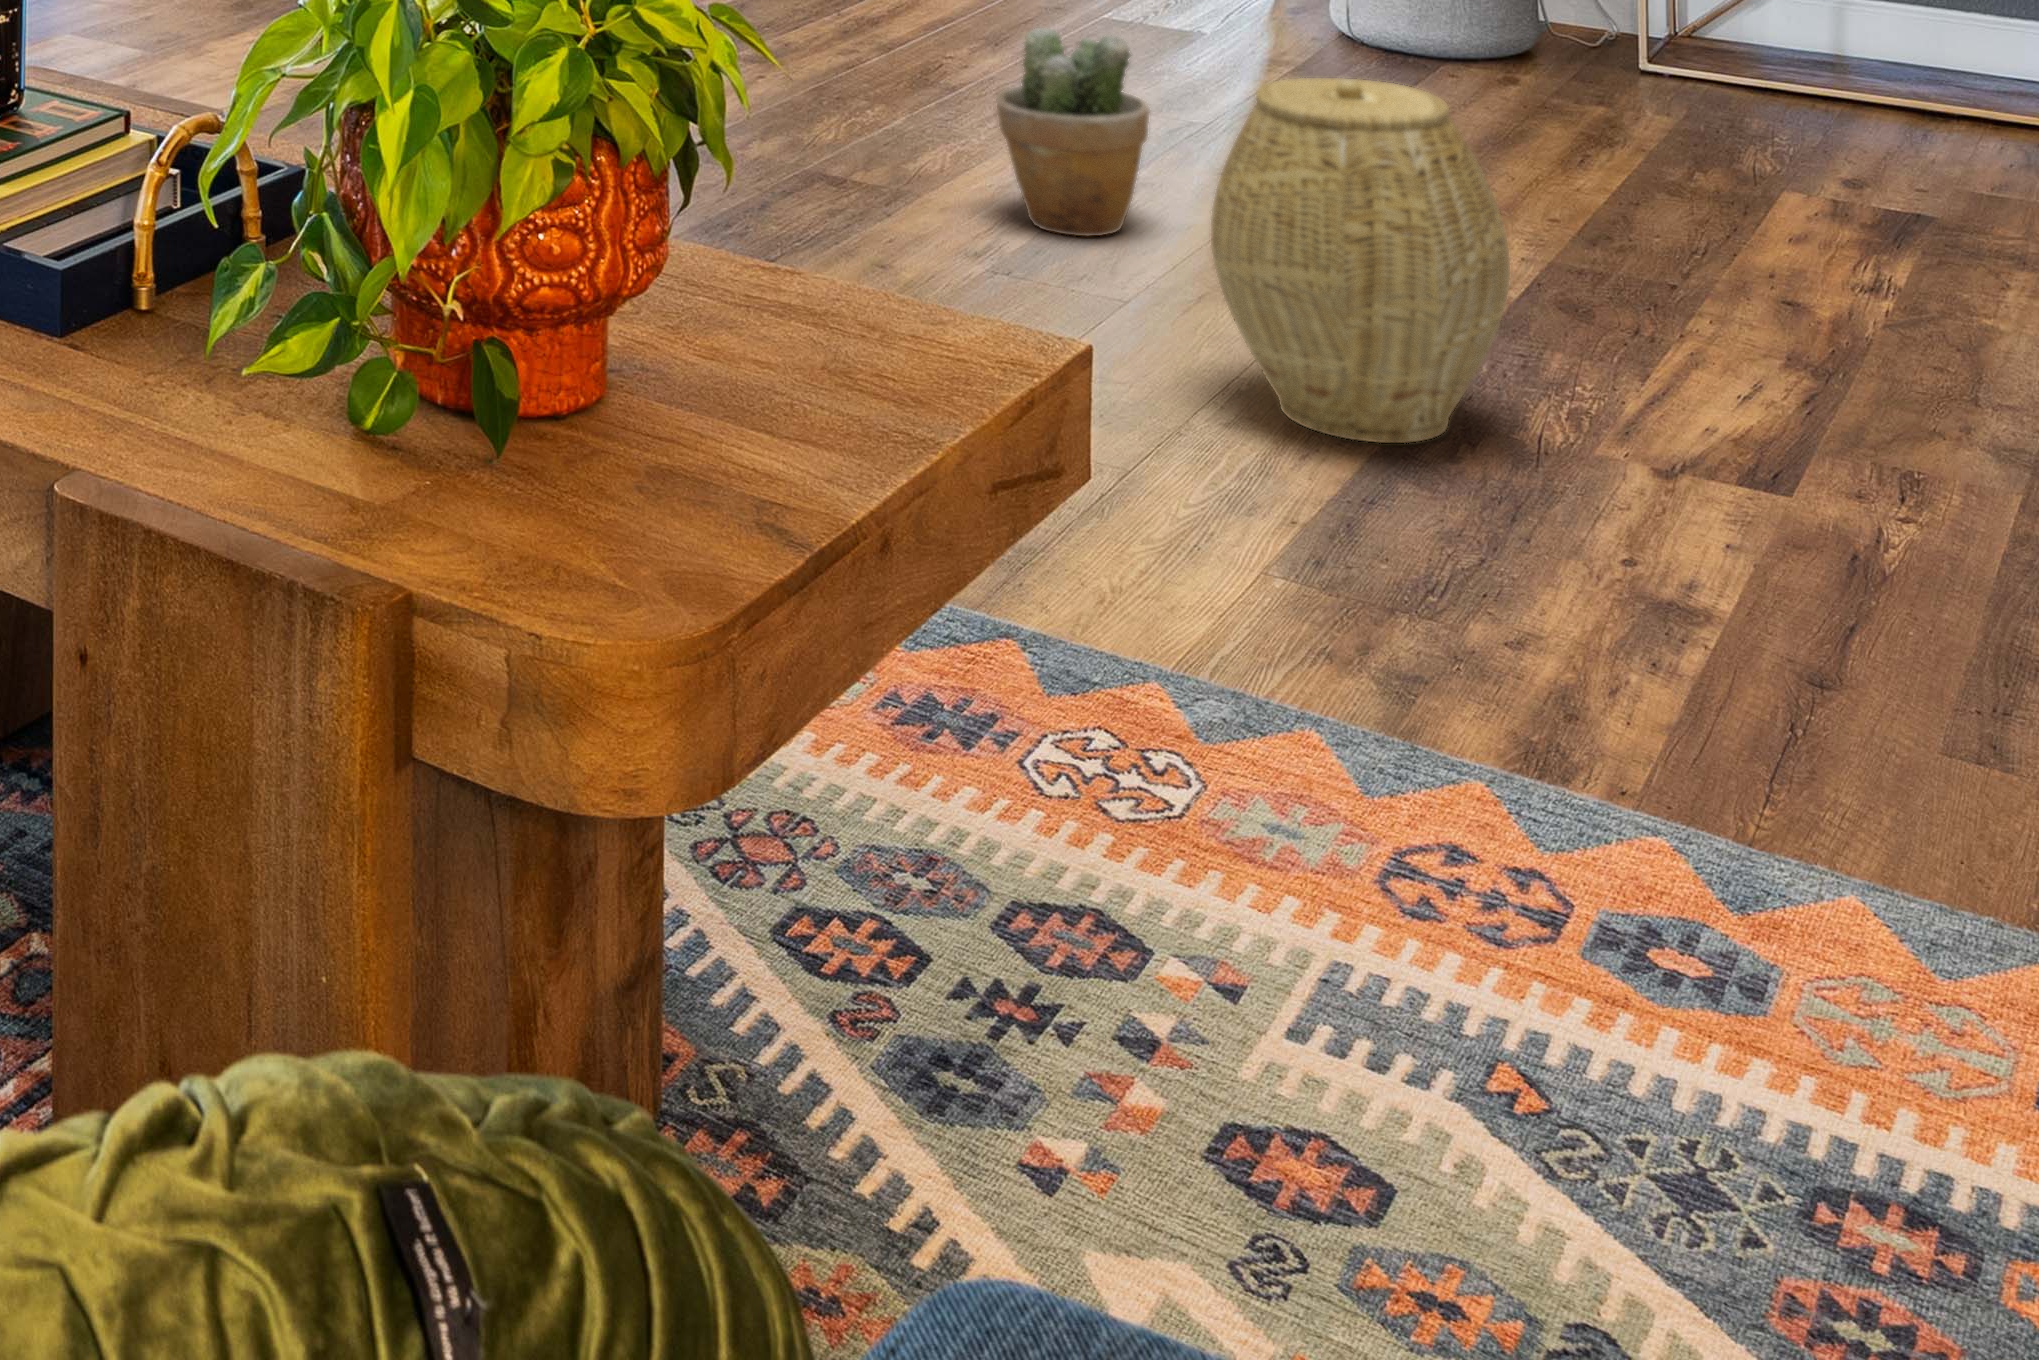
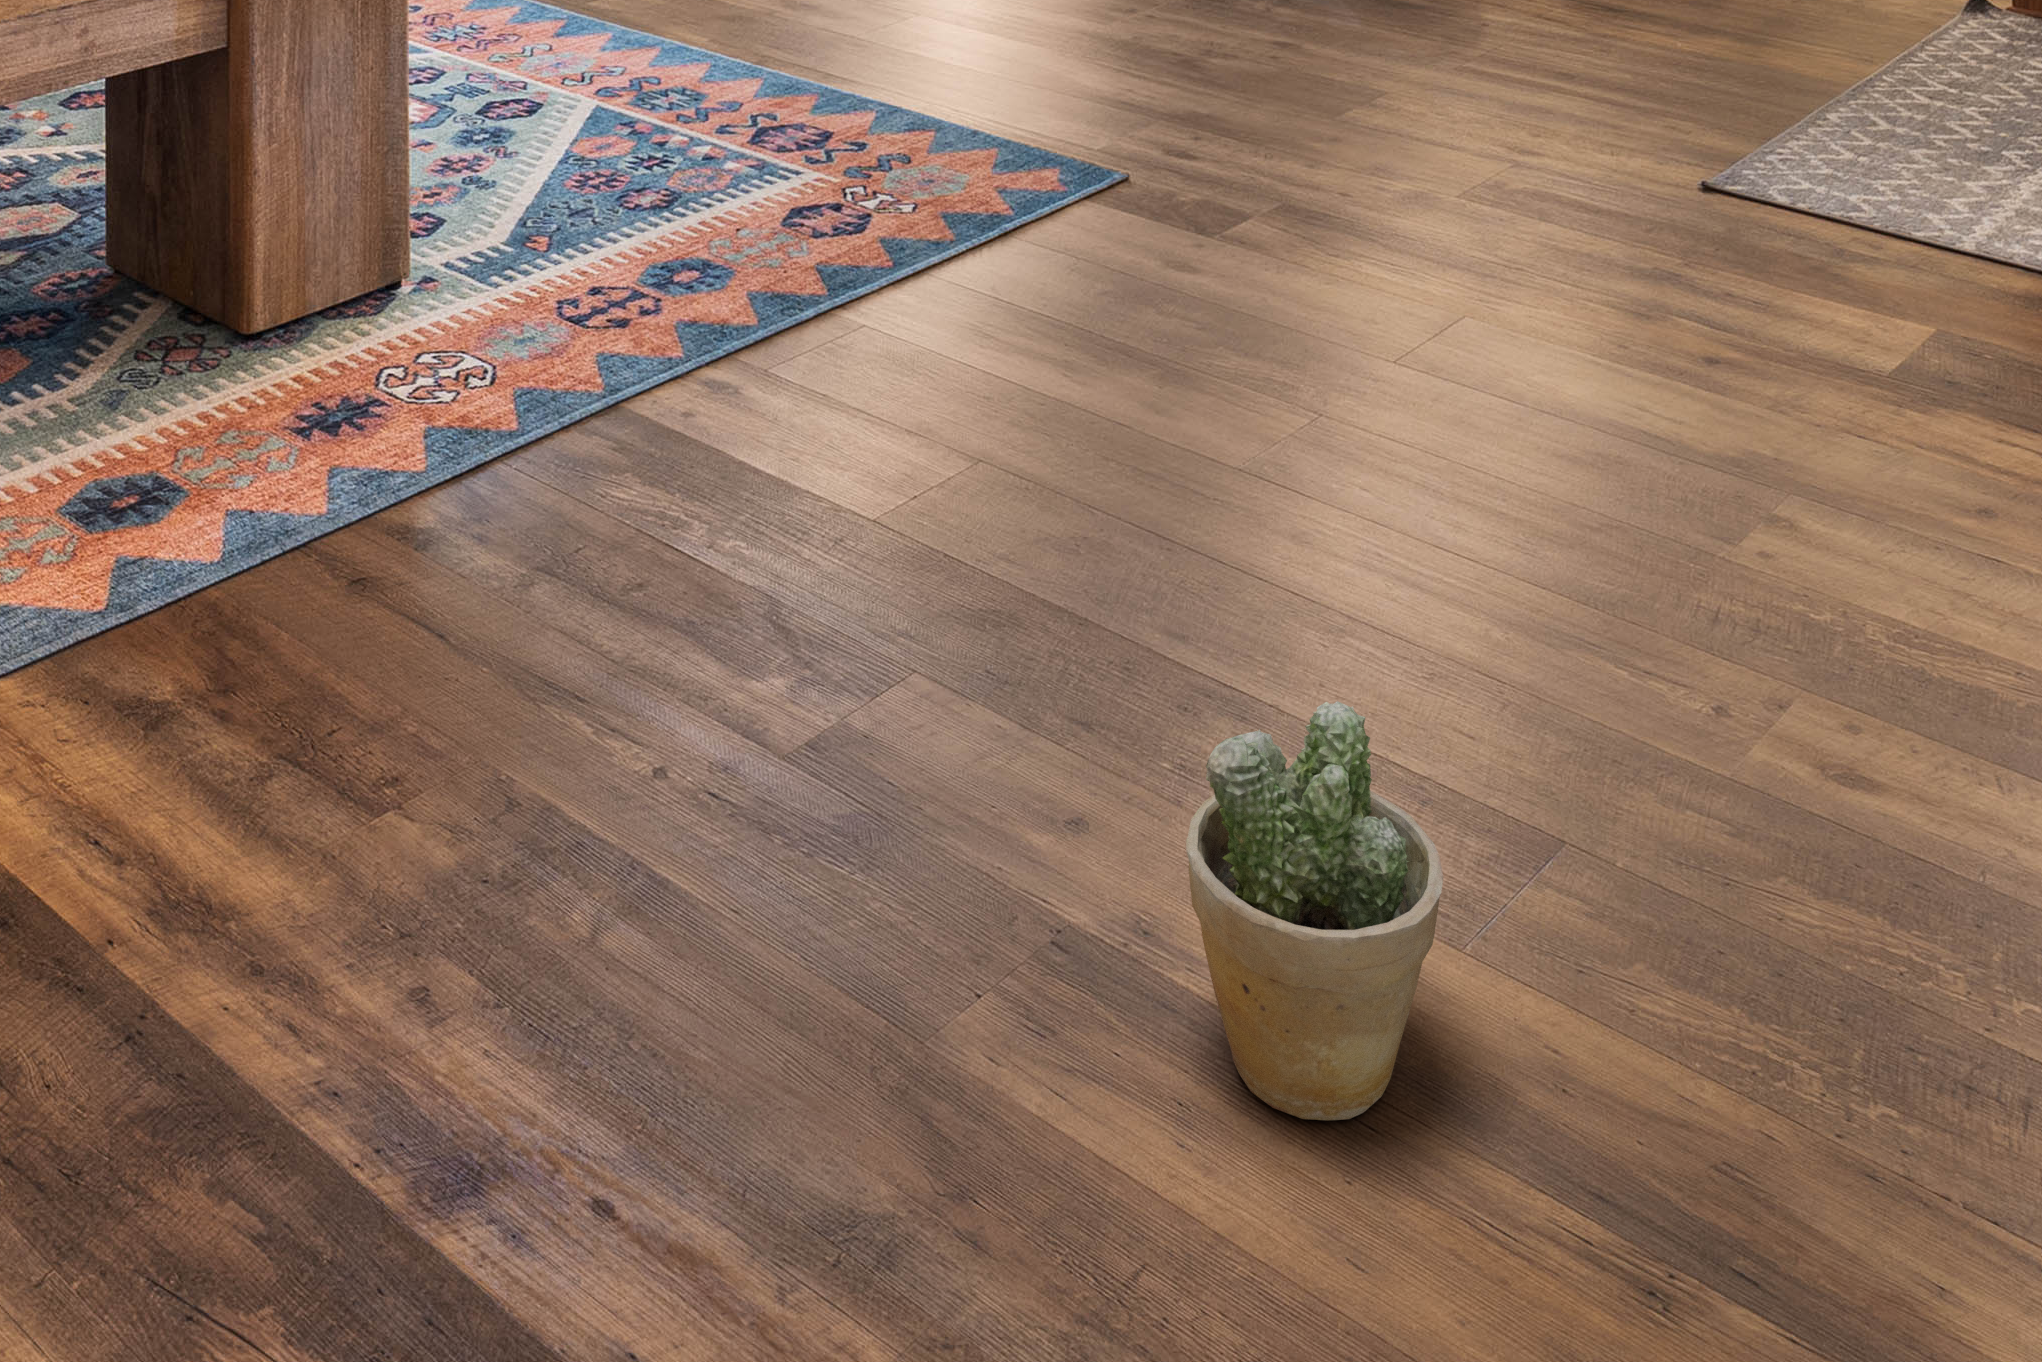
woven basket: present [1211,78,1510,443] -> none [194,580,606,1207]

